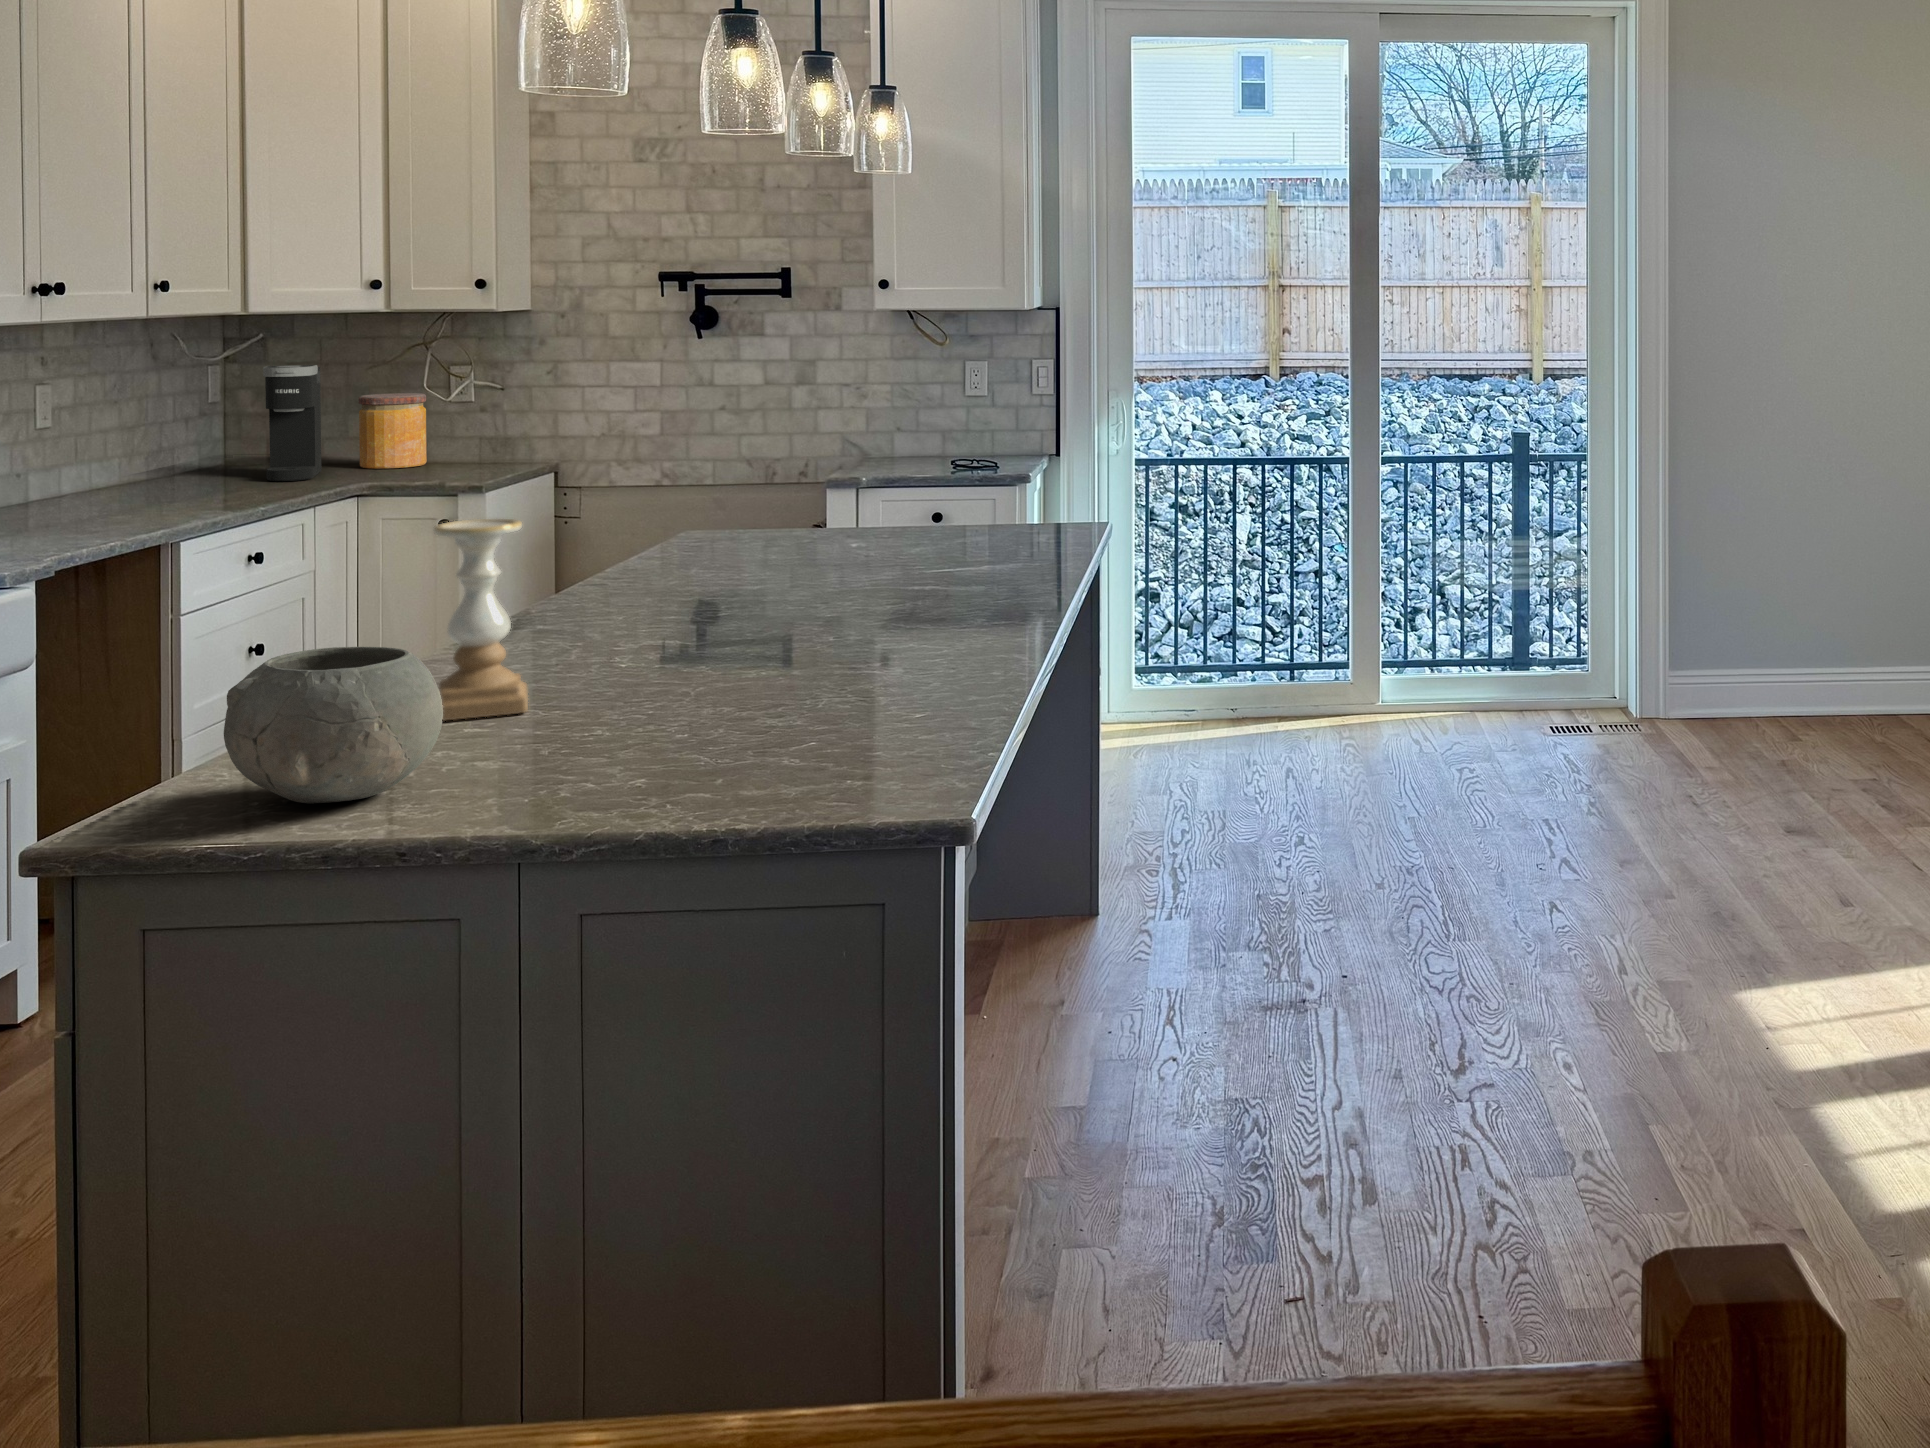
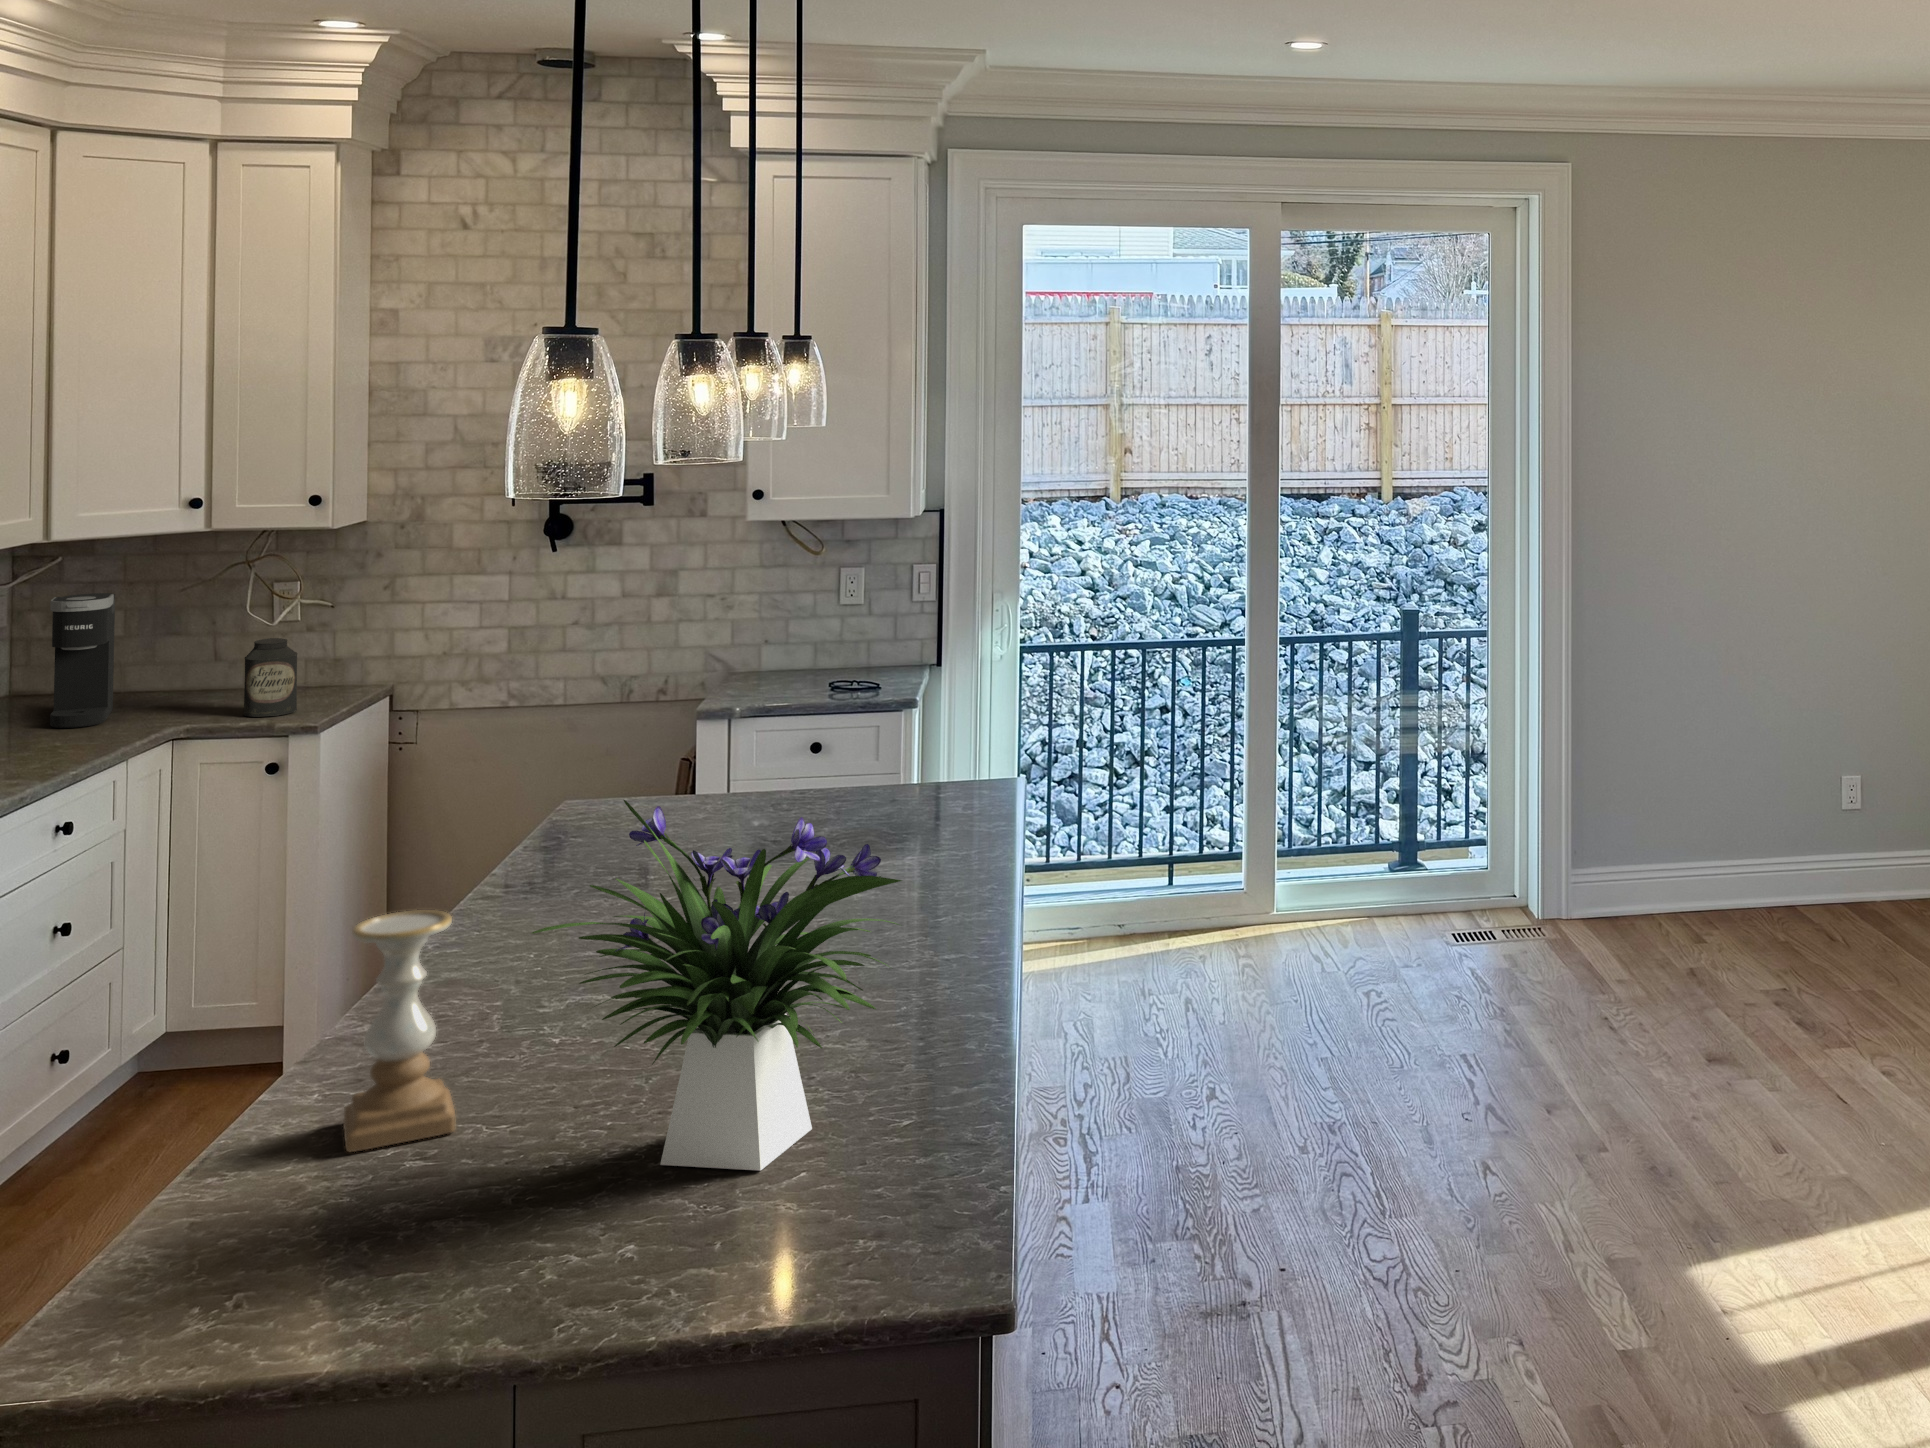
jar: present [359,393,427,469] -> none [157,615,236,703]
flower arrangement: none [571,404,919,742] -> present [532,800,902,1171]
canister: none [430,408,476,477] -> present [244,638,297,717]
bowl: present [224,647,443,803] -> none [139,1109,388,1308]

